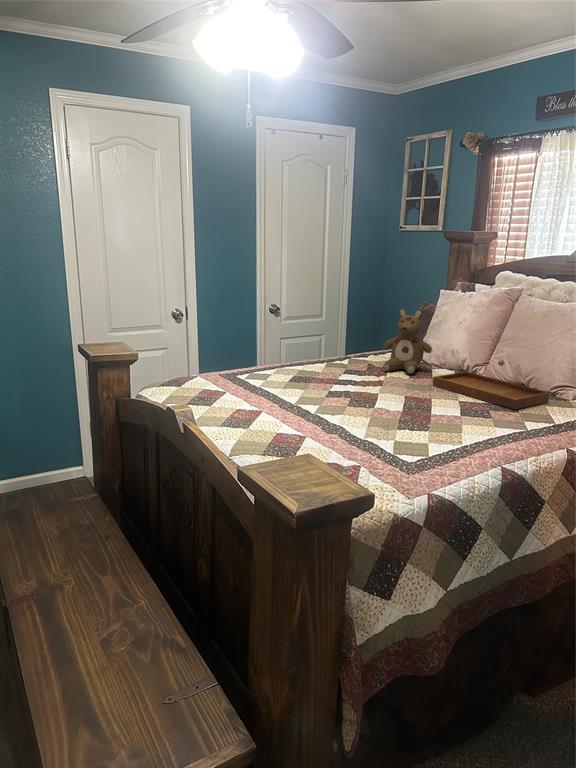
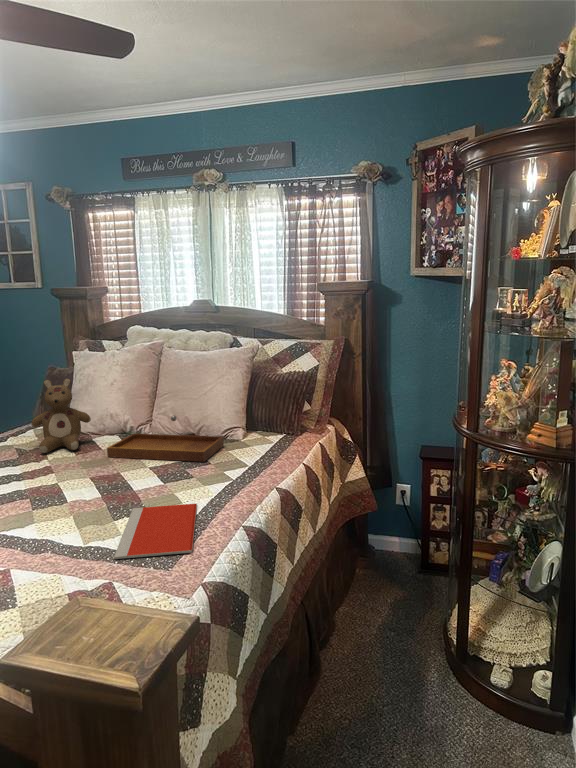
notebook: none [376,425,475,469] -> present [114,504,197,559]

